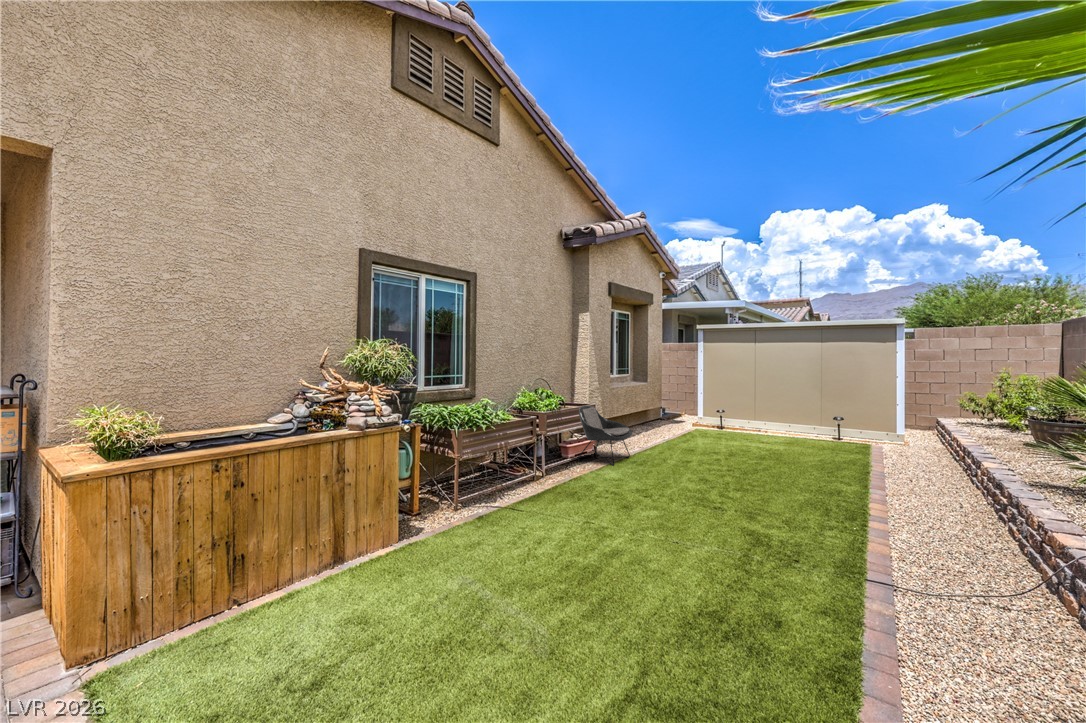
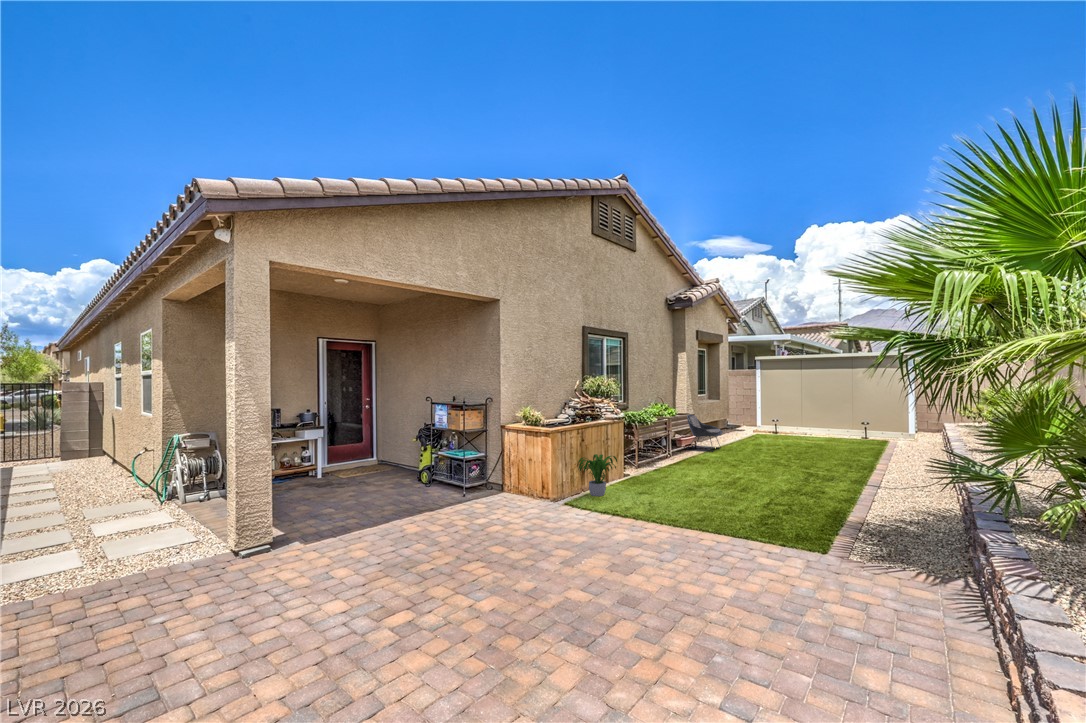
potted plant: none [184,515,304,630] -> present [578,454,617,496]

